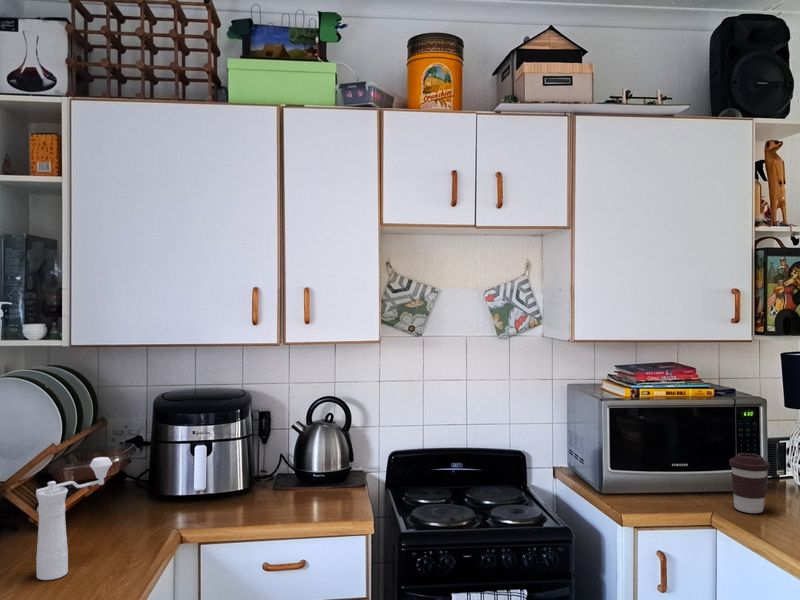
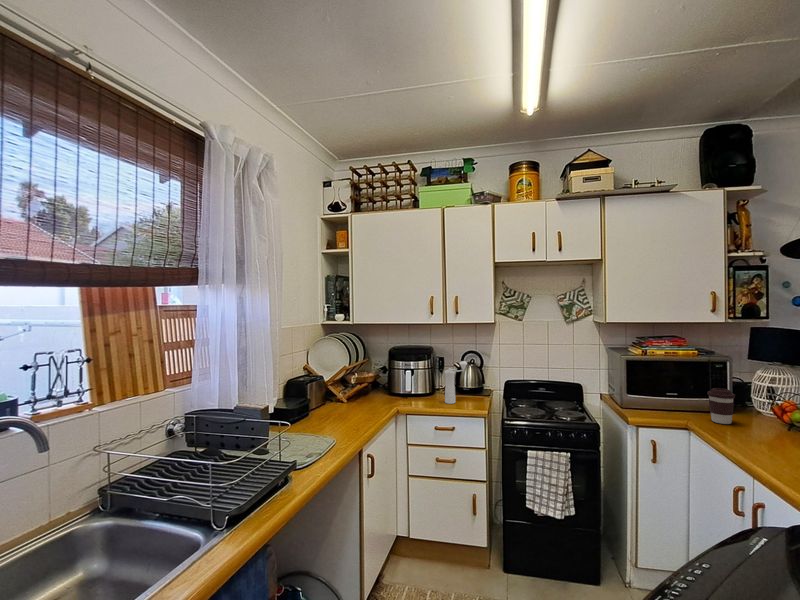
pepper mill: present [36,457,112,580] -> present [445,361,467,404]

